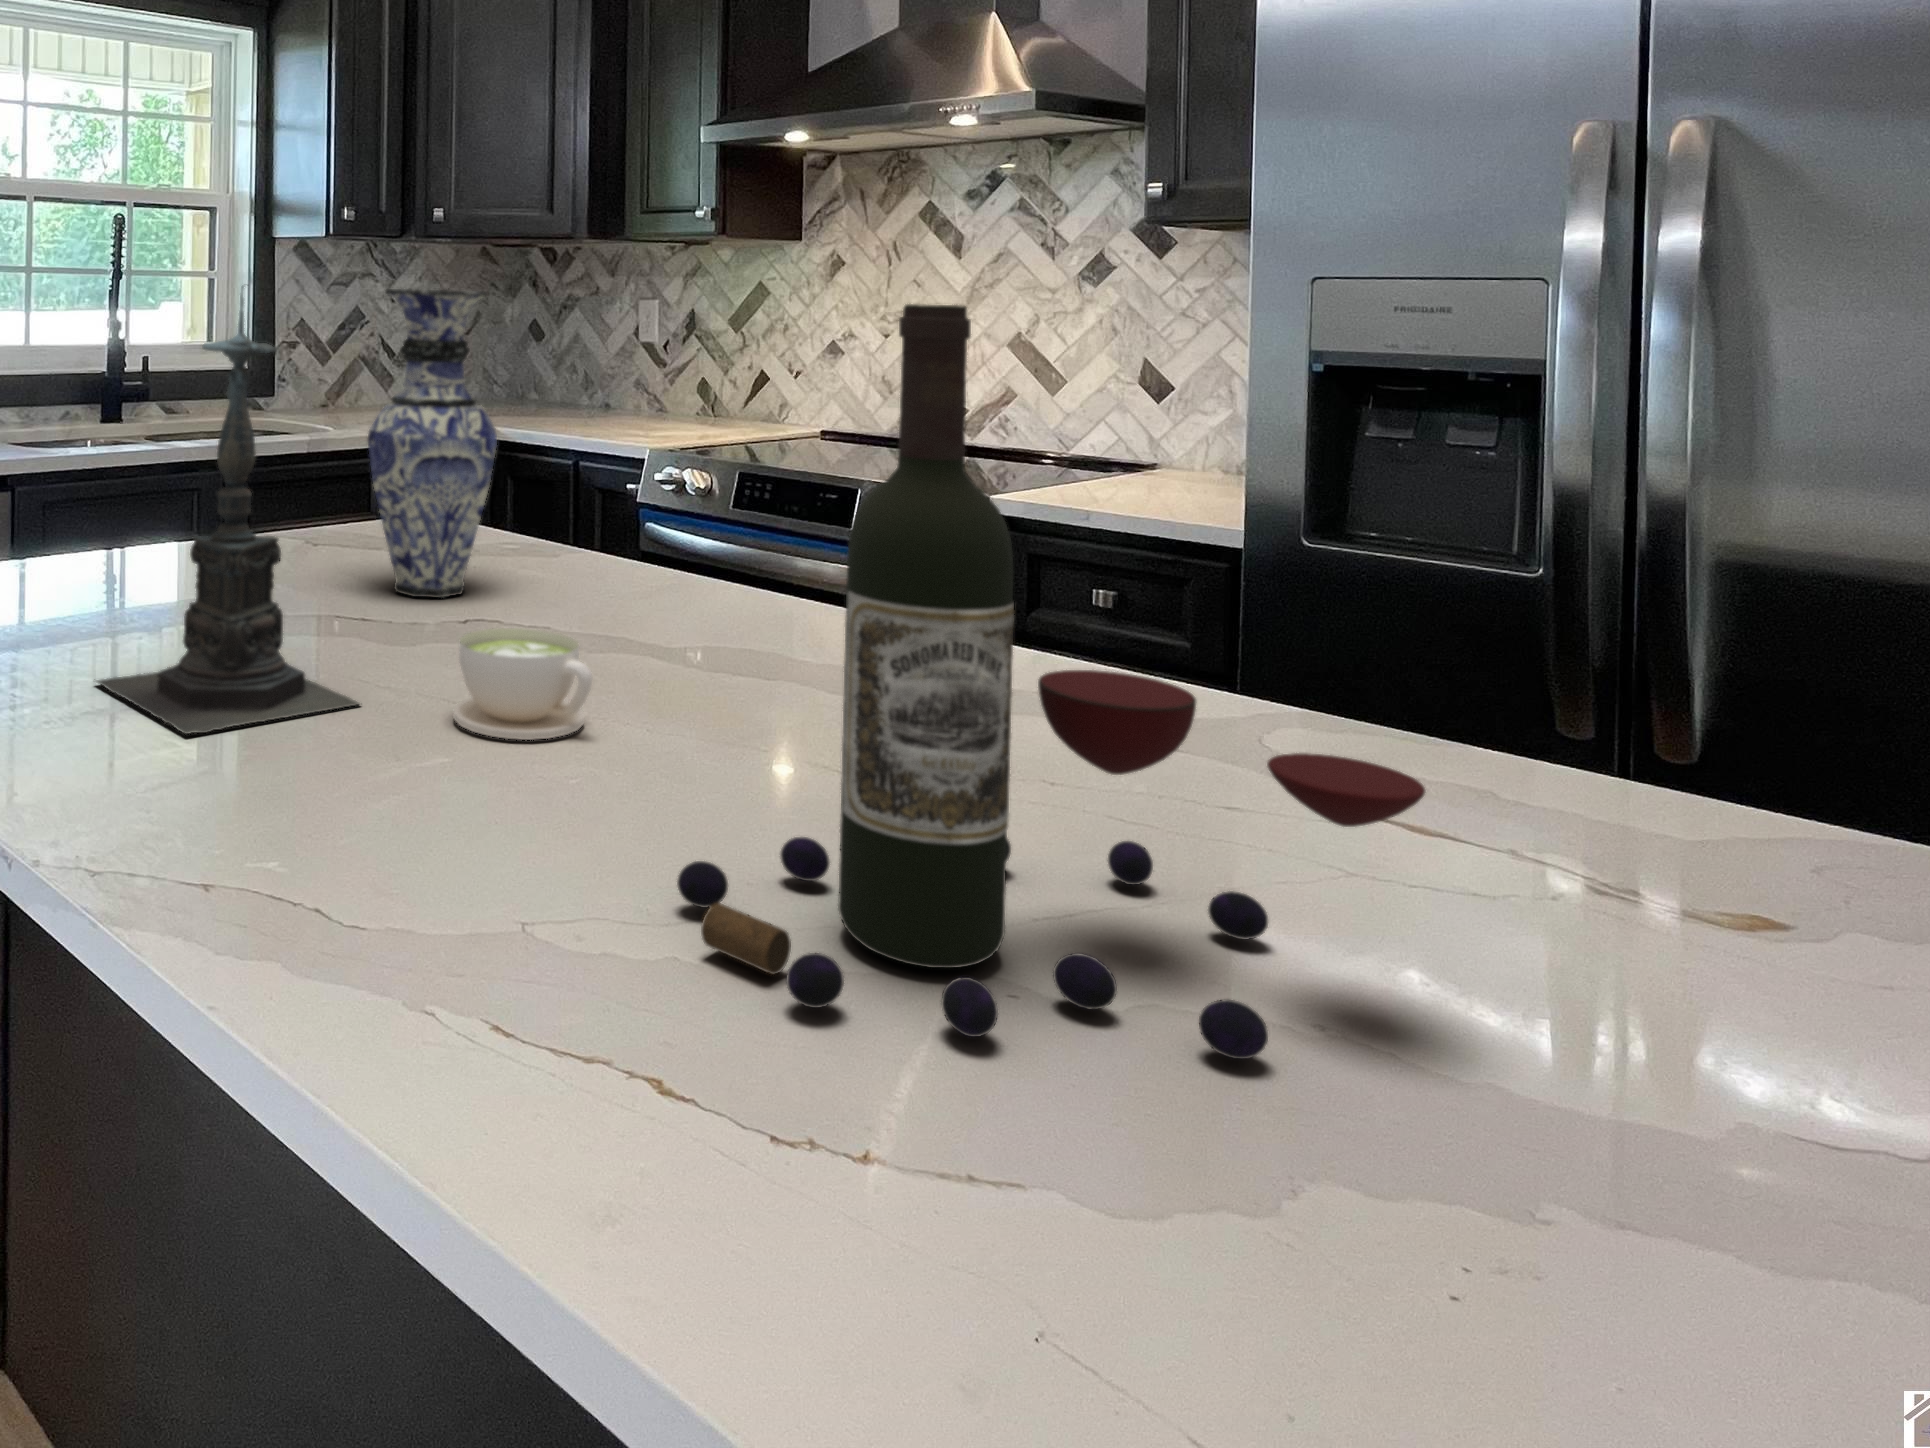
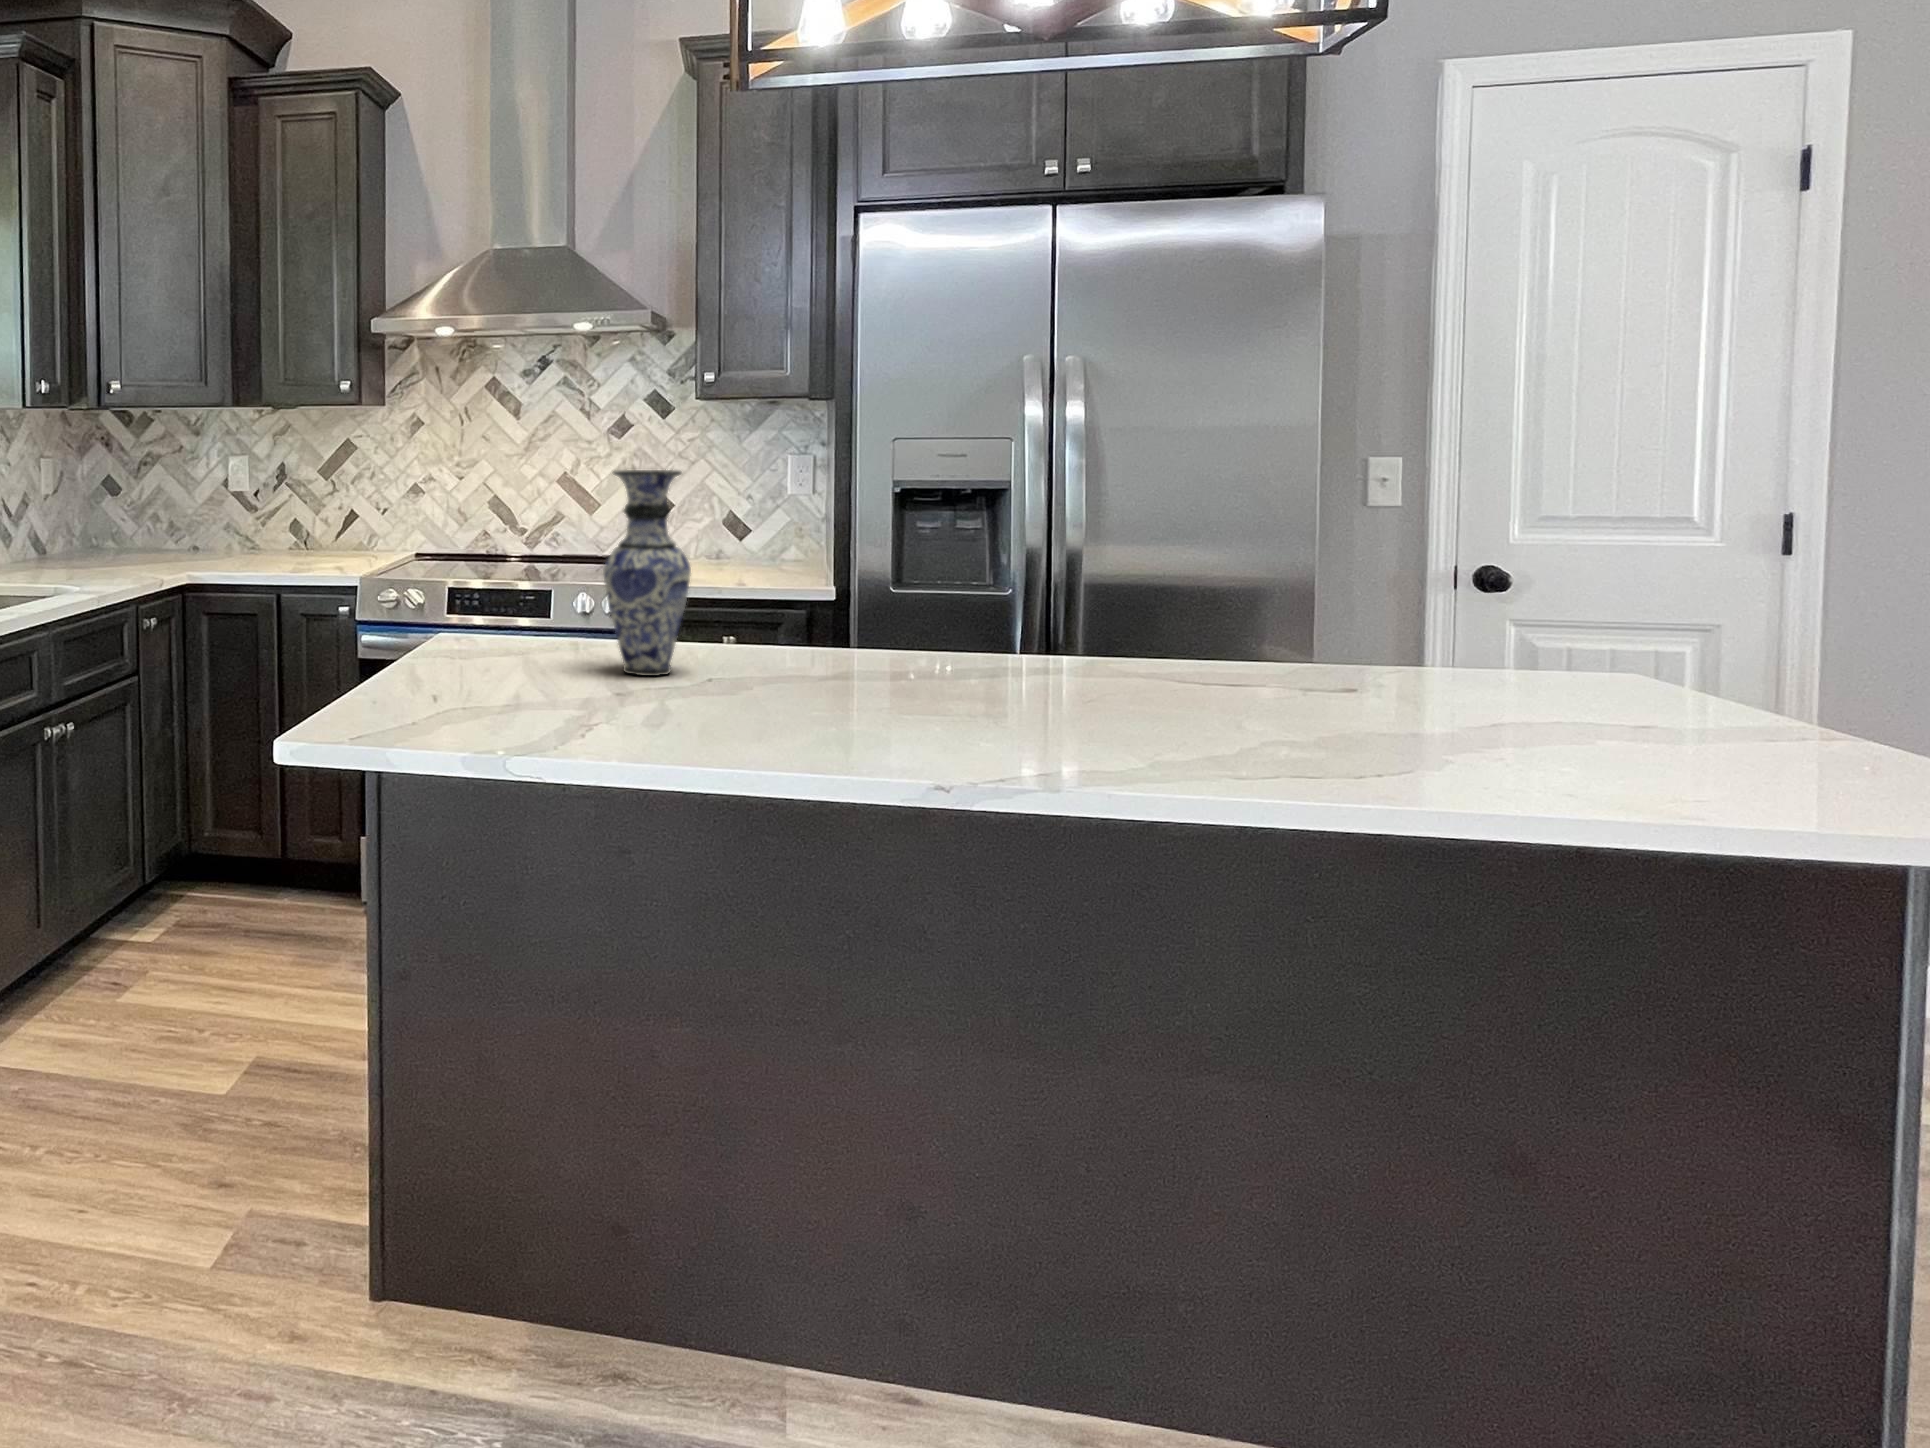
candle holder: present [96,286,359,734] -> none [720,479,855,741]
wine bottle: present [677,304,1425,1059] -> none [1189,482,1430,756]
coffee cup: present [453,628,592,740] -> none [893,664,978,718]

